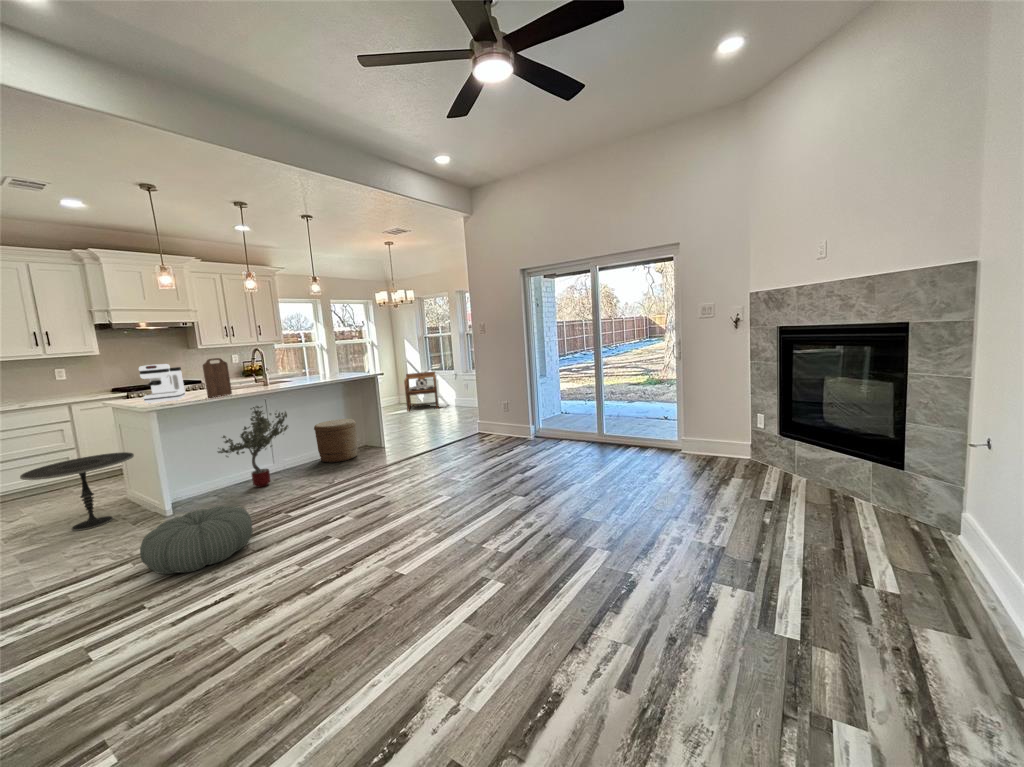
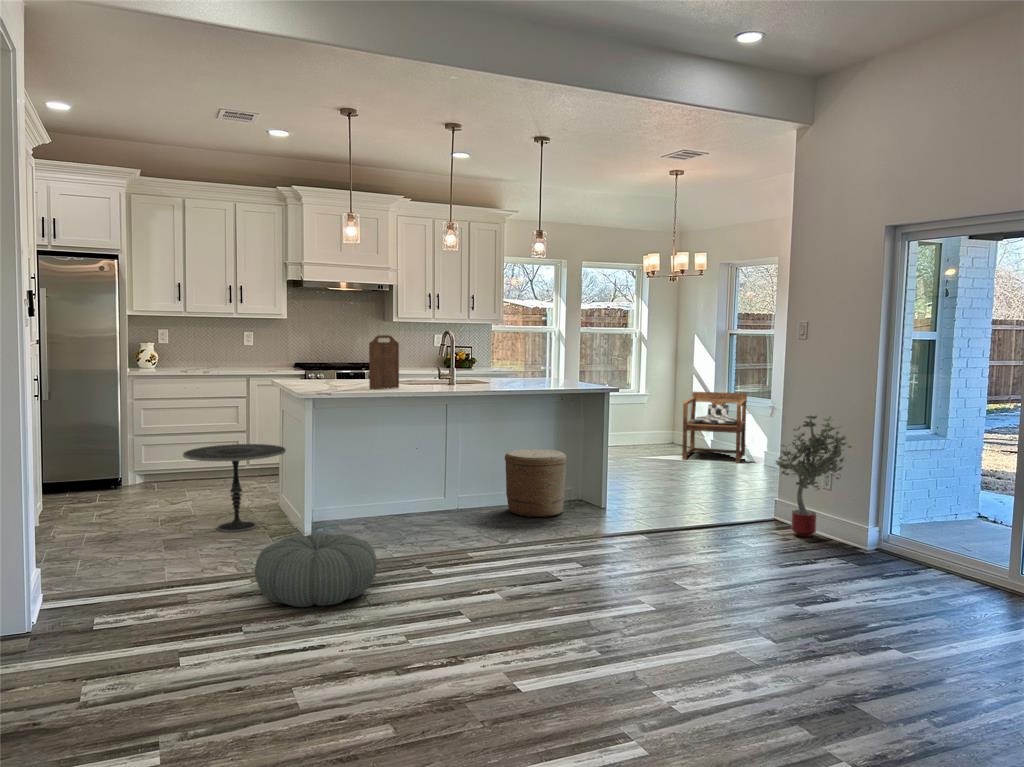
coffee maker: present [139,364,185,404] -> none [303,337,348,388]
potted tree: present [218,406,288,487] -> present [776,415,851,537]

